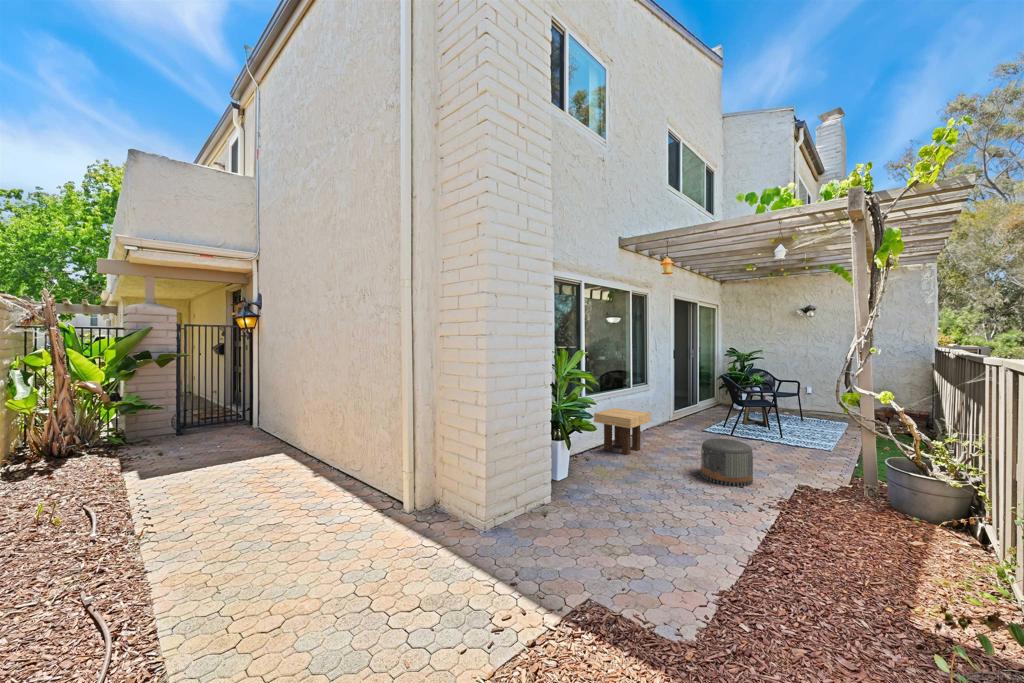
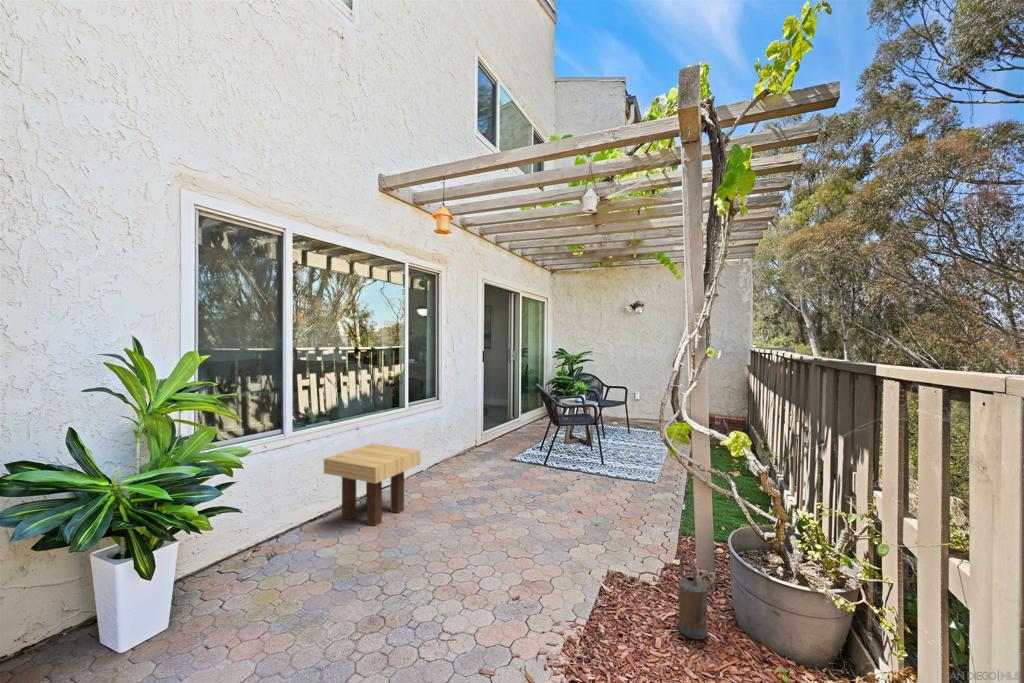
pouf: present [701,438,753,486] -> none [474,494,550,584]
watering can: none [849,472,871,519] -> present [678,554,709,639]

